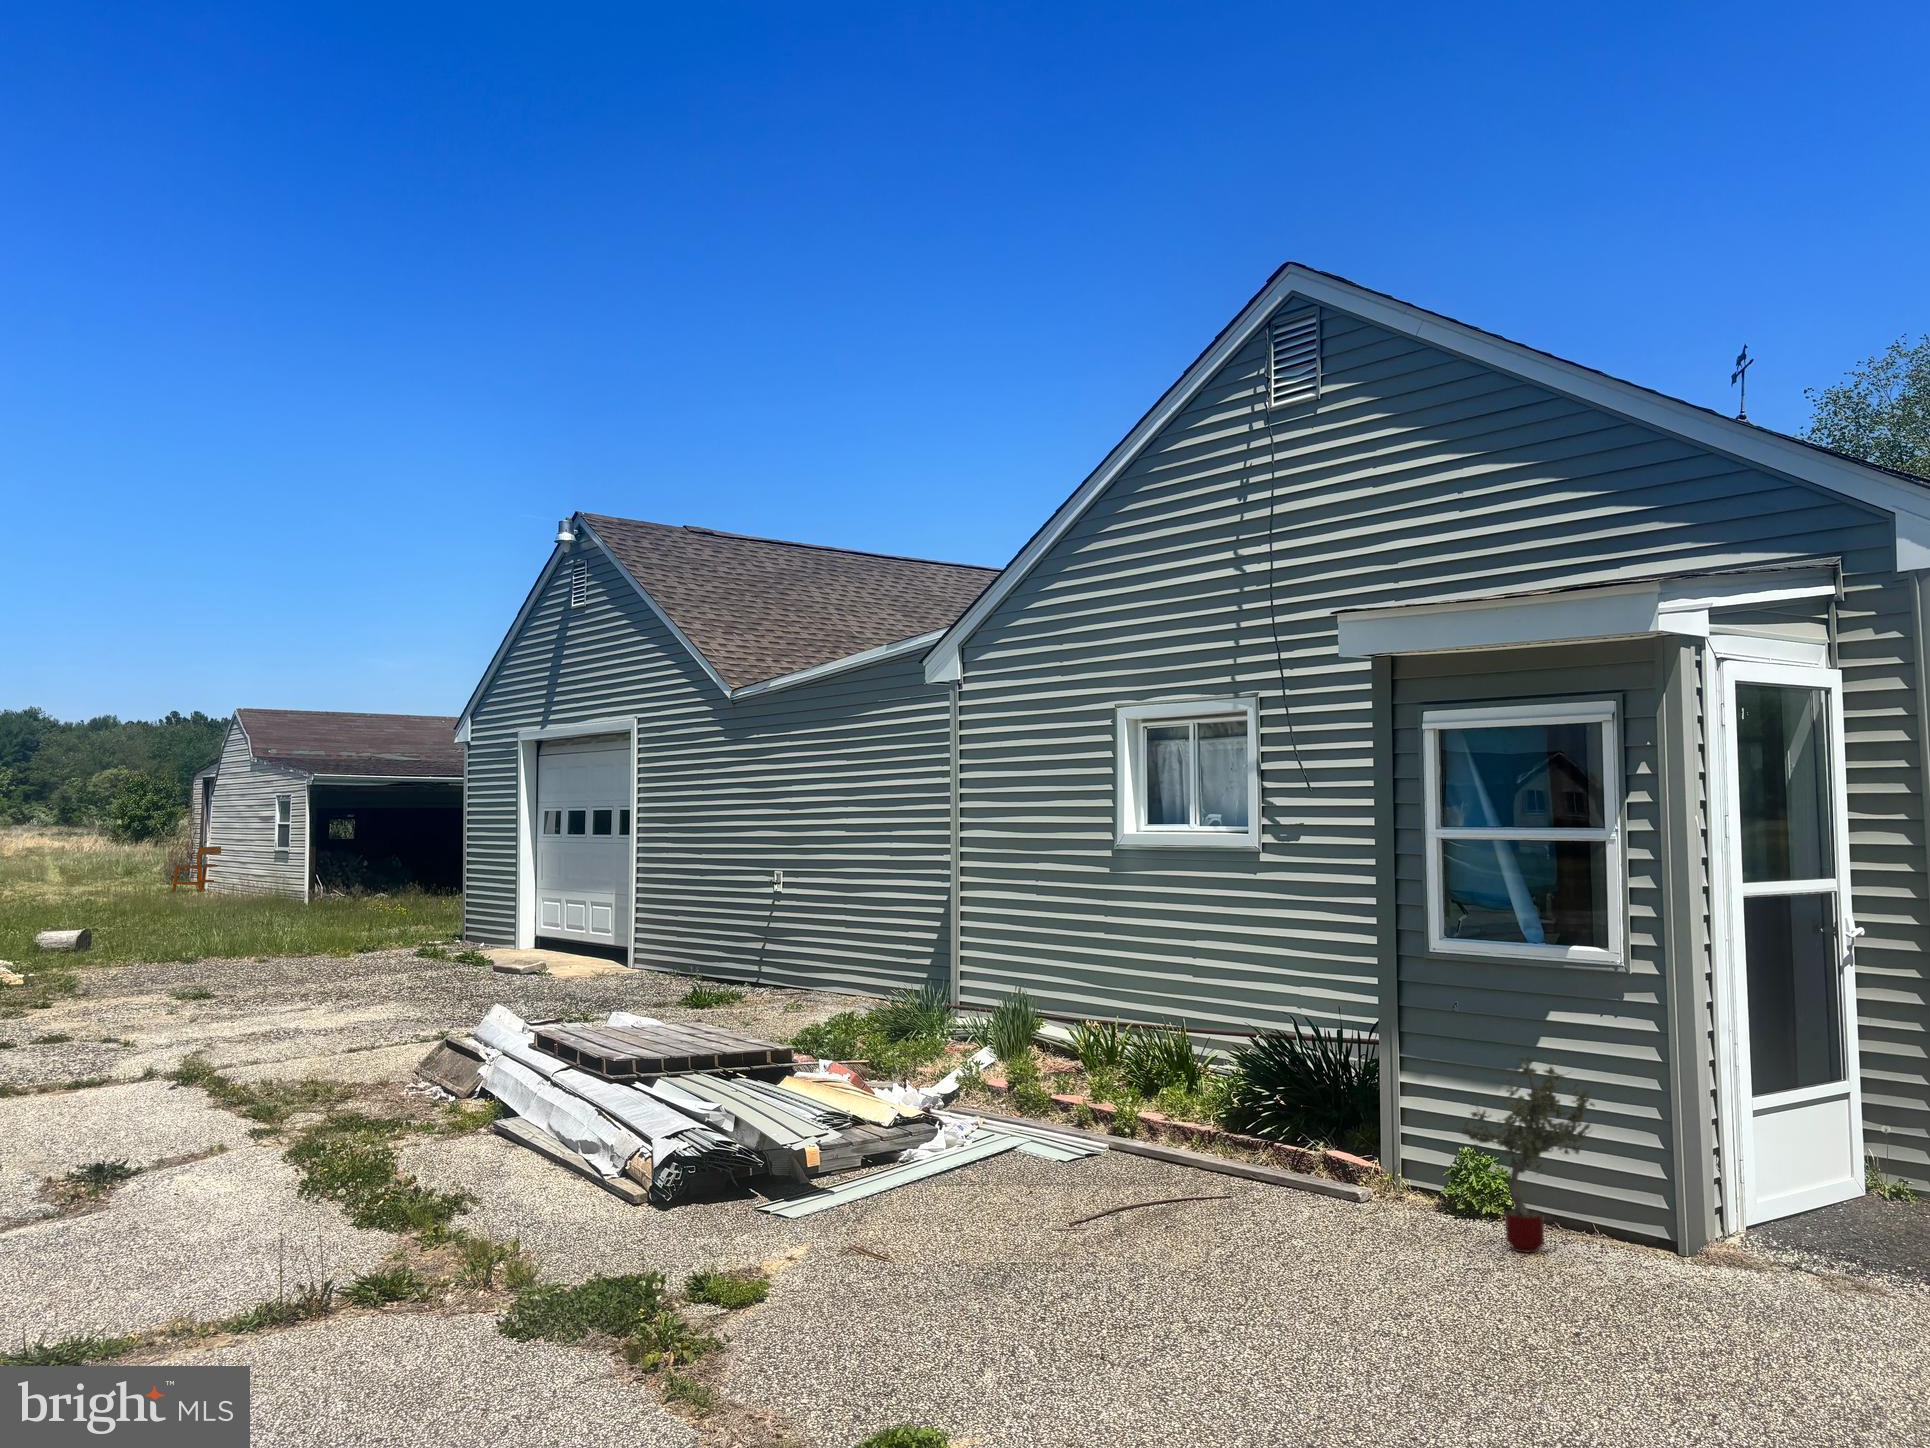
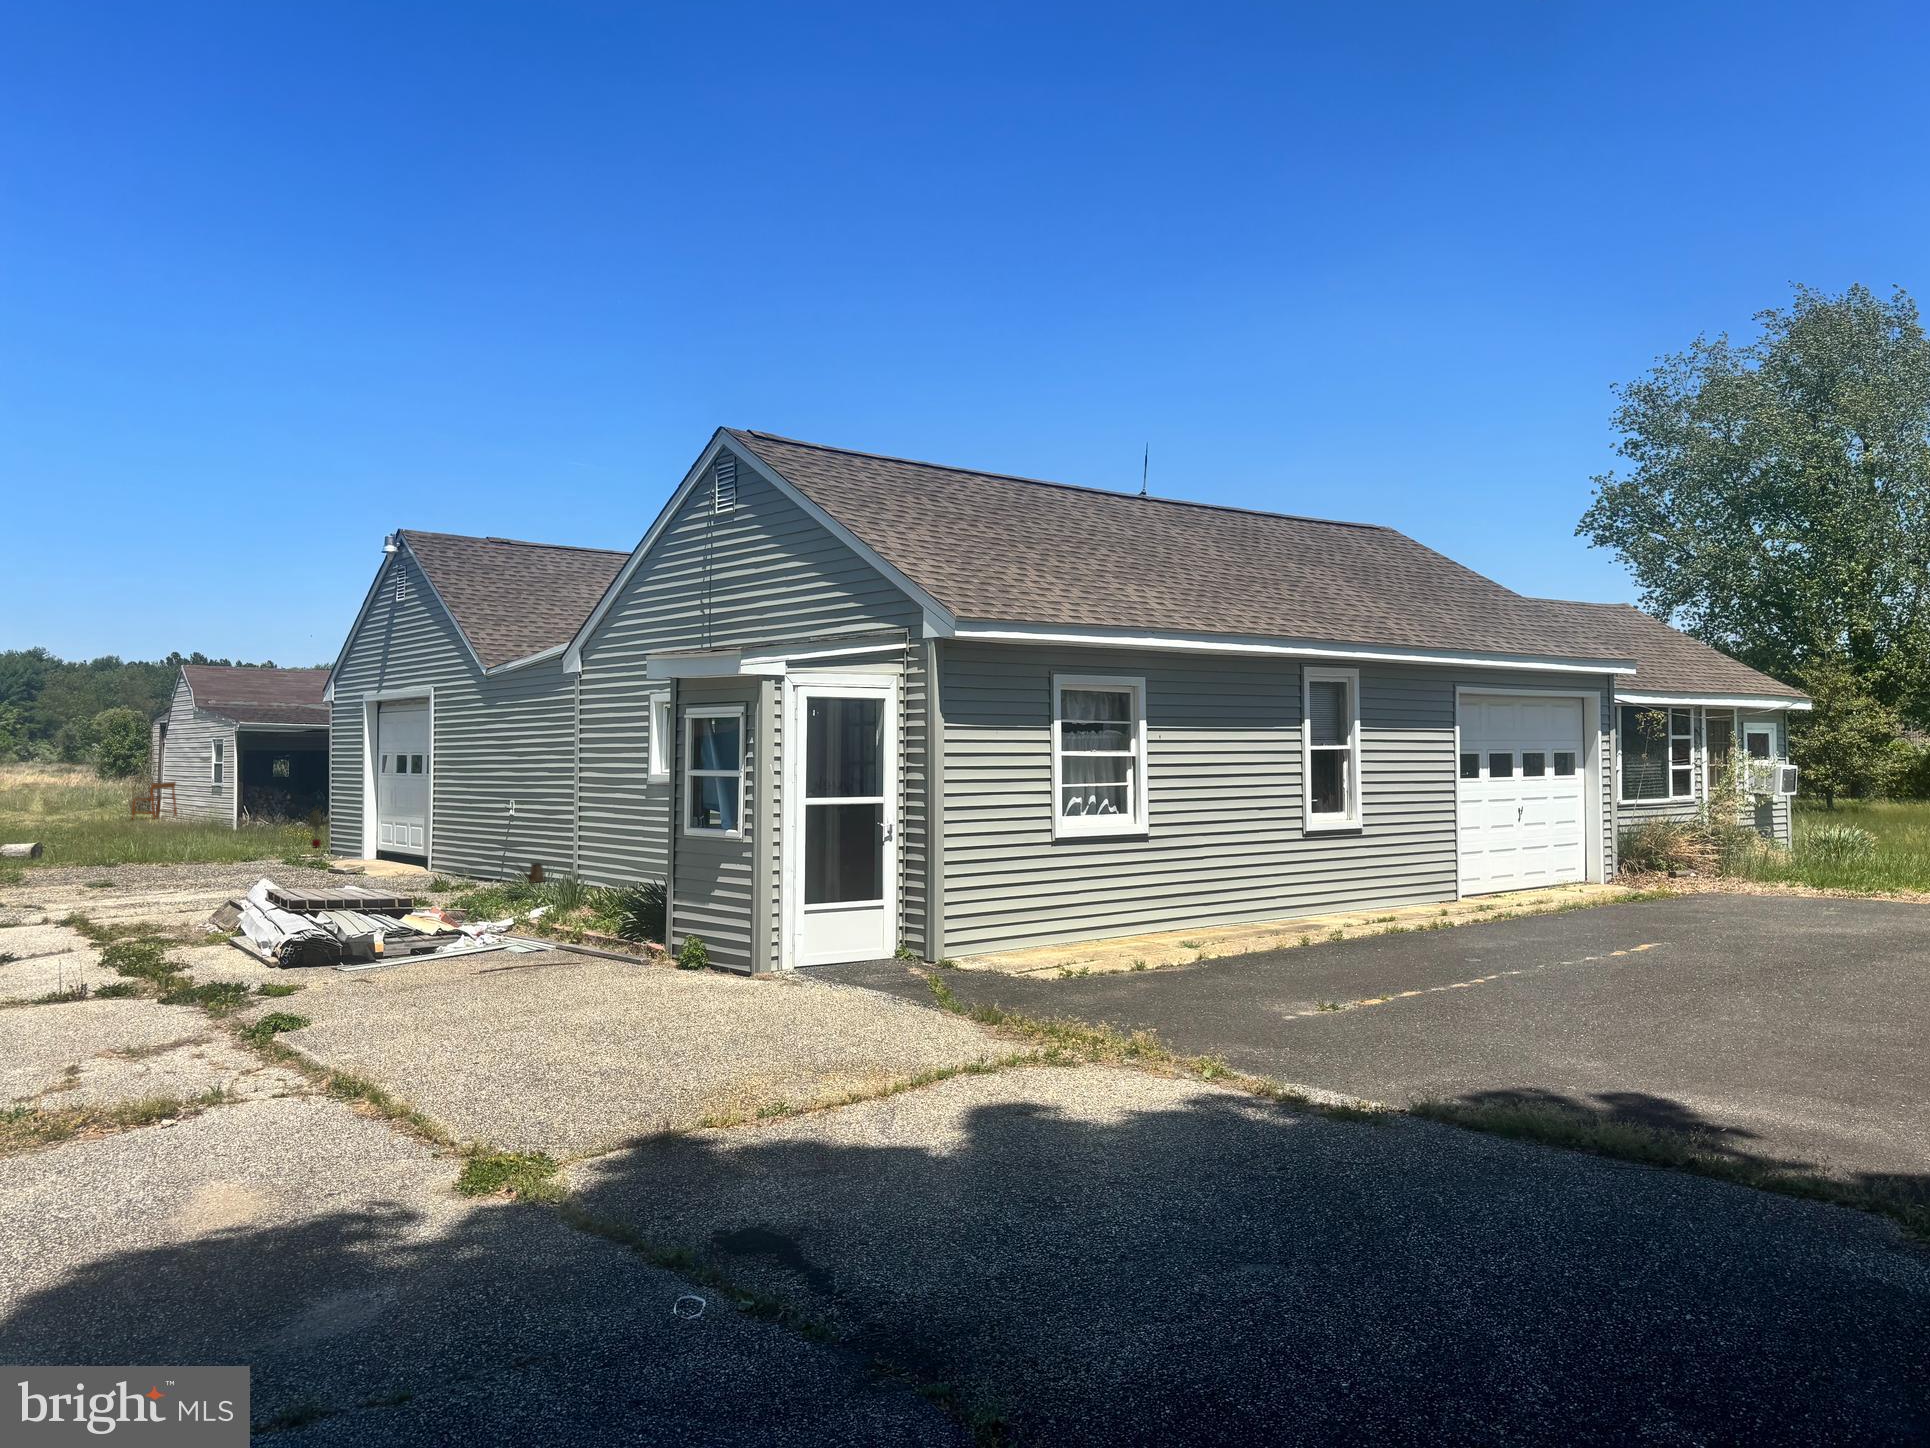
watering can: none [807,966,852,997] -> present [520,863,545,883]
potted tree: present [1461,1057,1595,1253] -> present [308,808,330,848]

